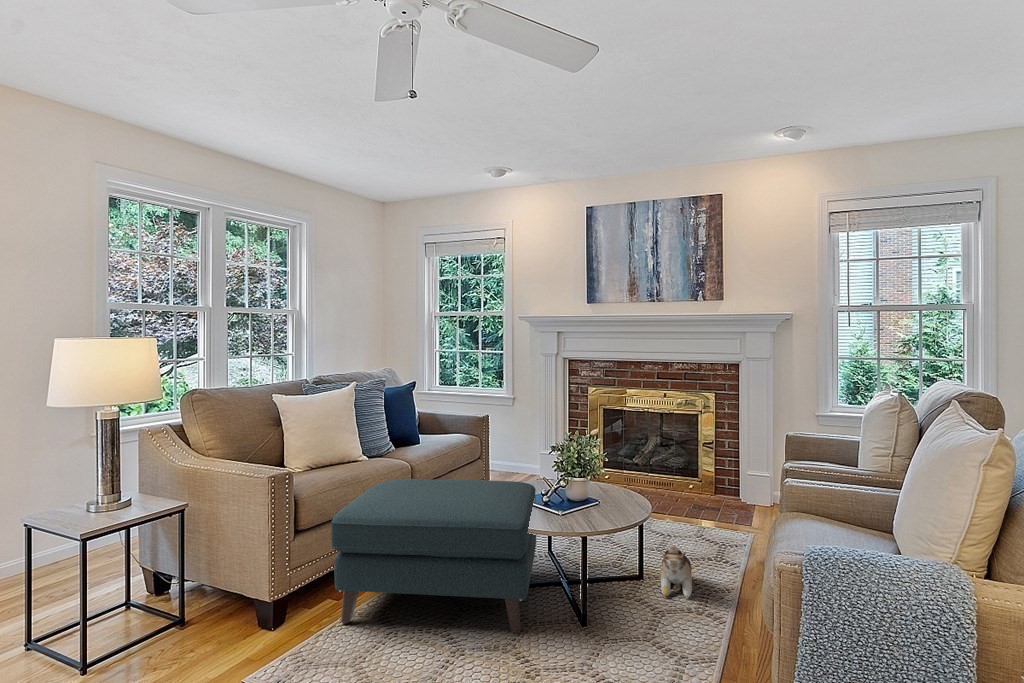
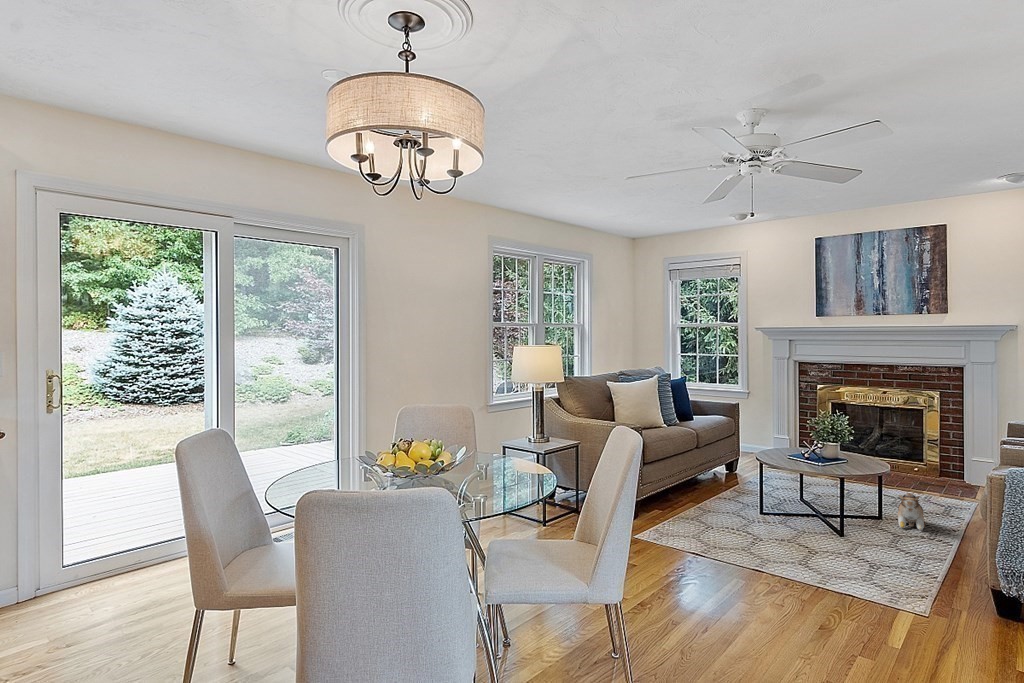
ottoman: present [331,478,536,634] -> none [670,439,803,535]

